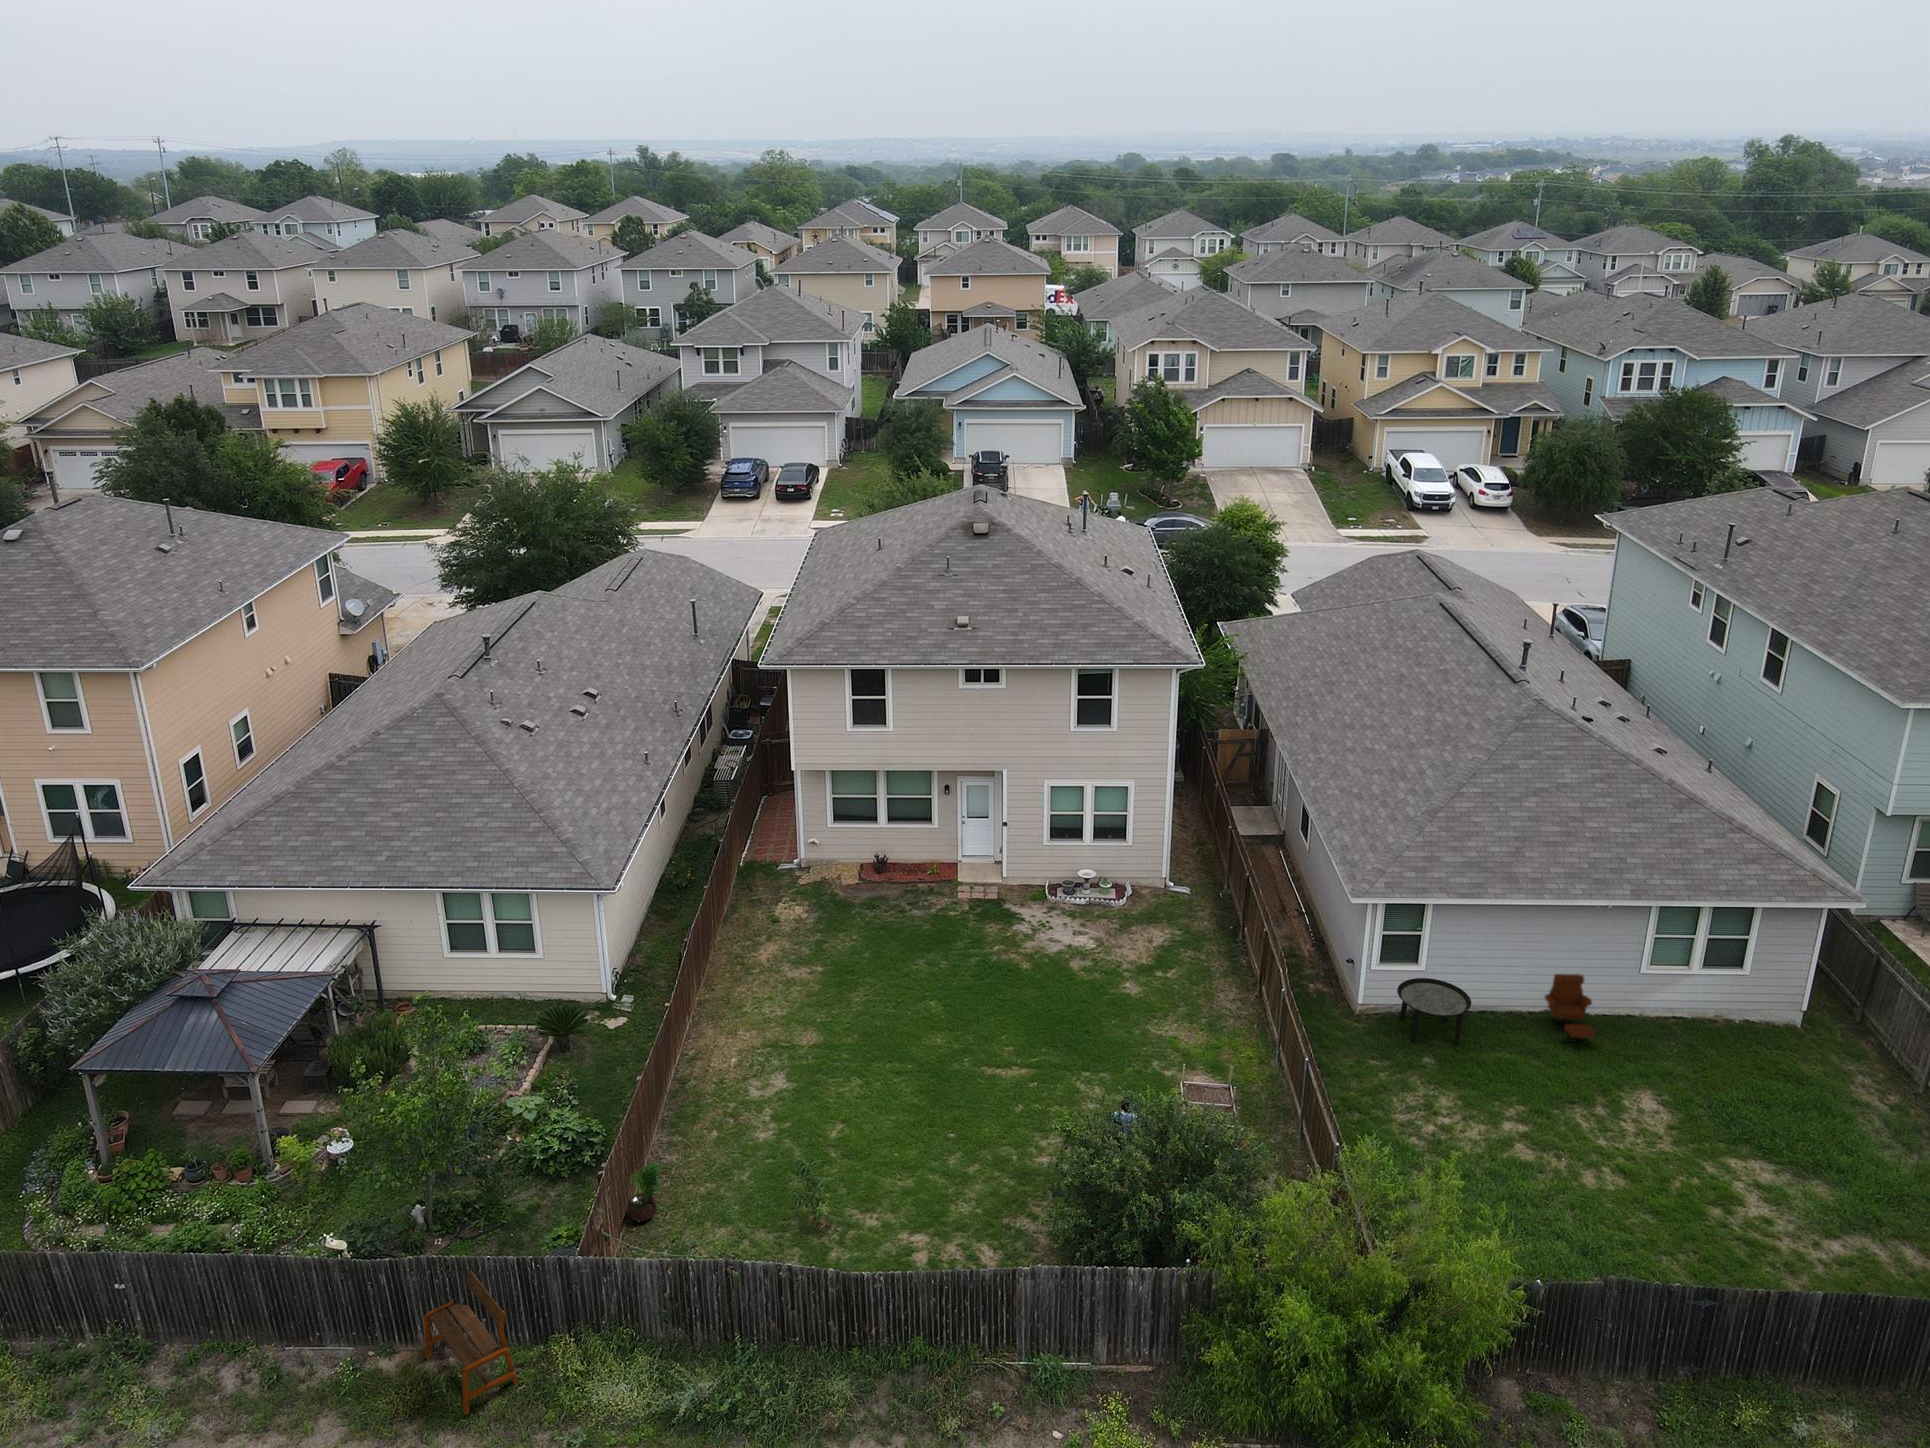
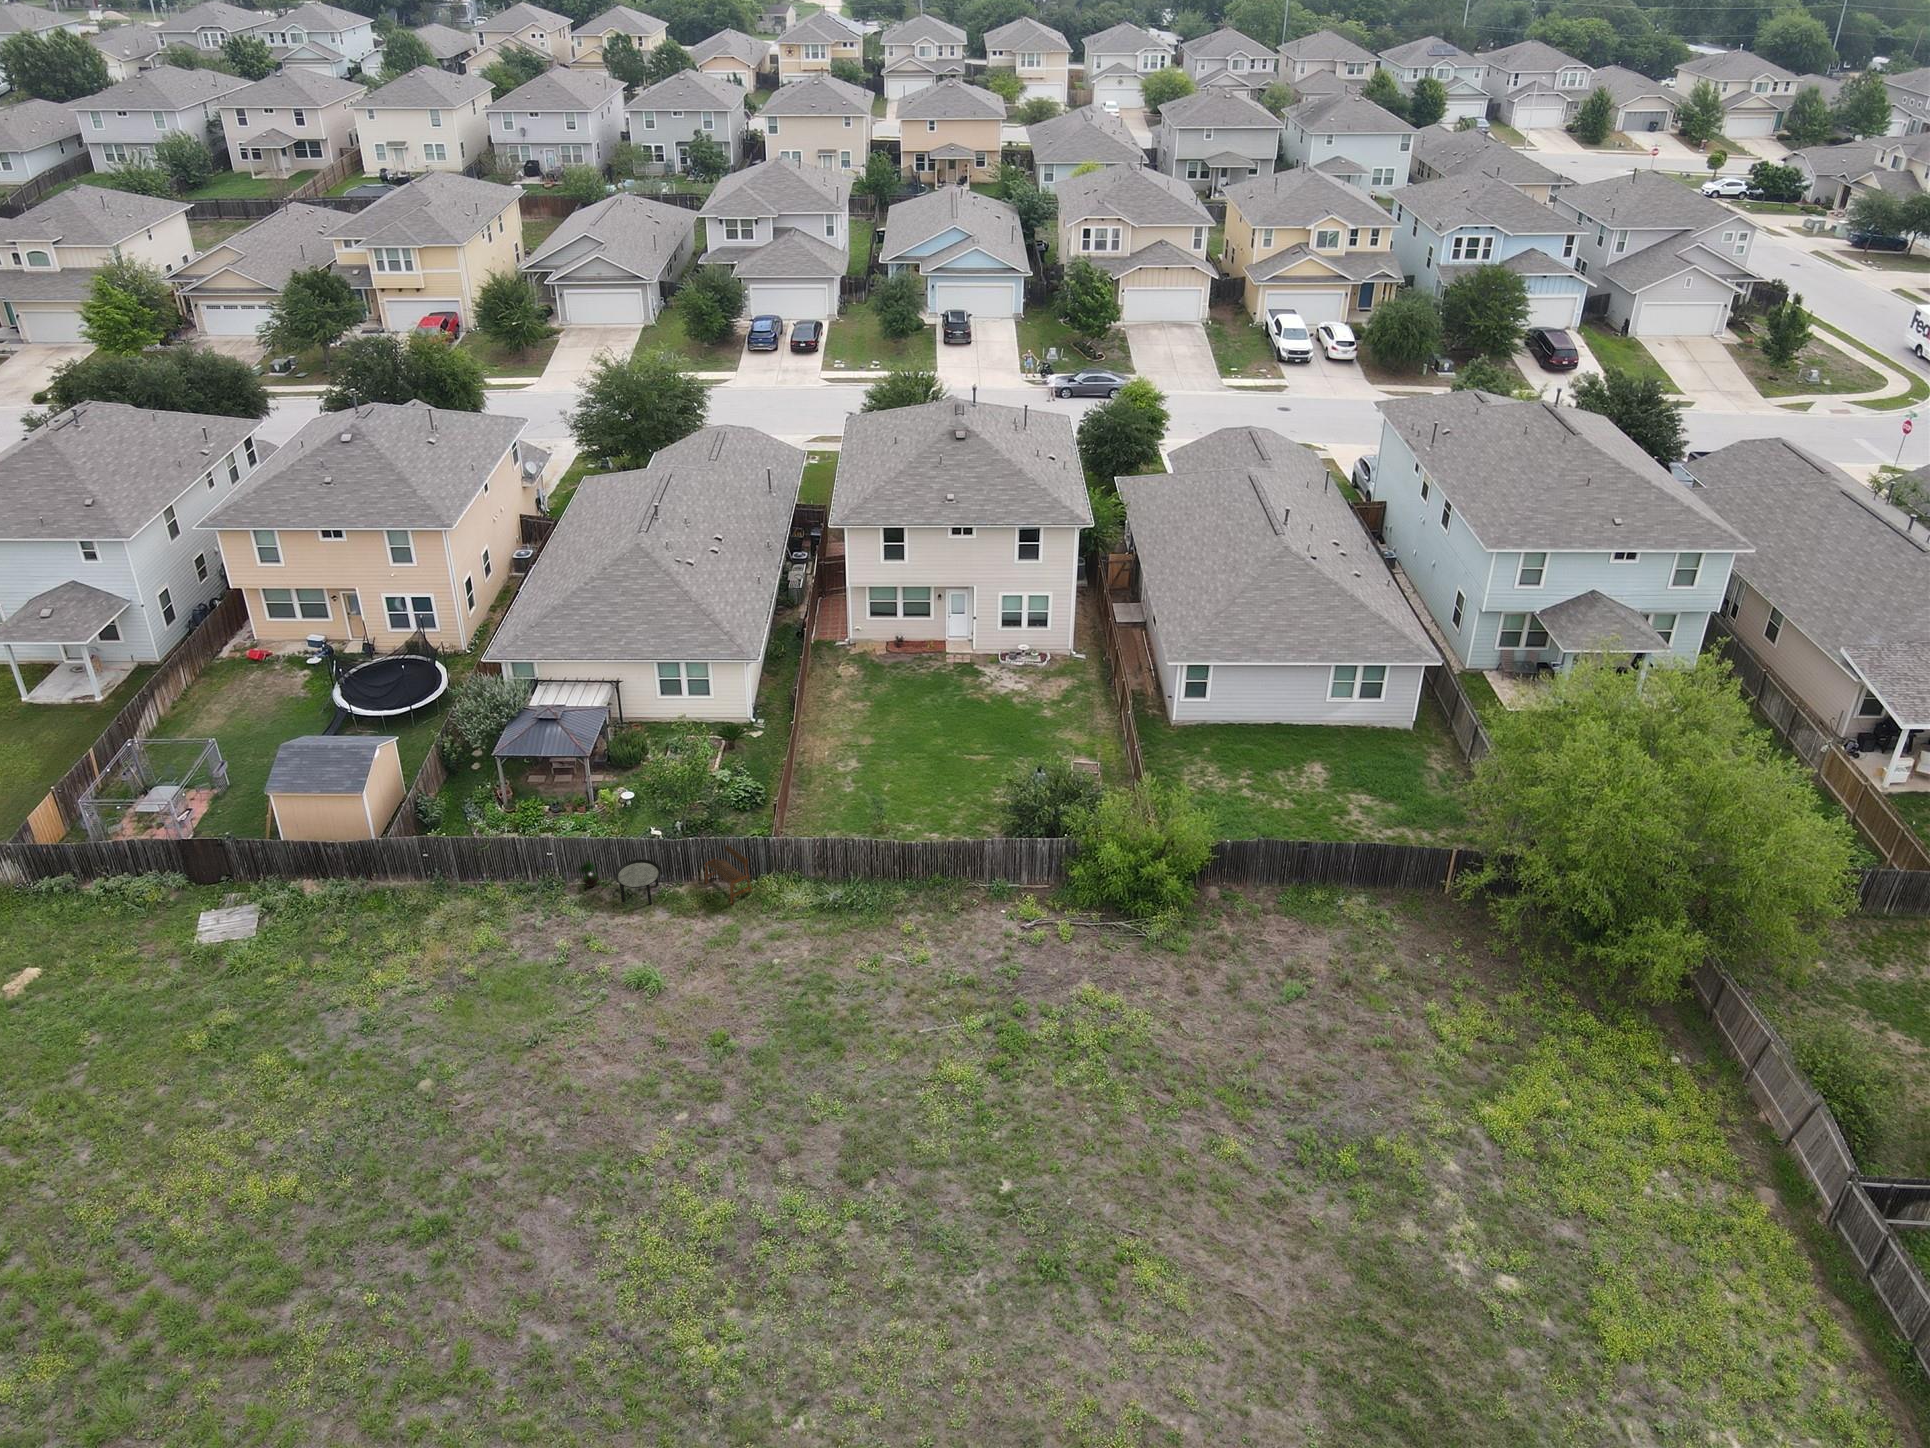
lounge chair: present [1545,974,1595,1049] -> none [1274,703,1299,744]
round table: present [1397,978,1471,1045] -> present [615,860,661,904]
potted tree: present [627,1162,660,1221] -> present [578,861,598,887]

